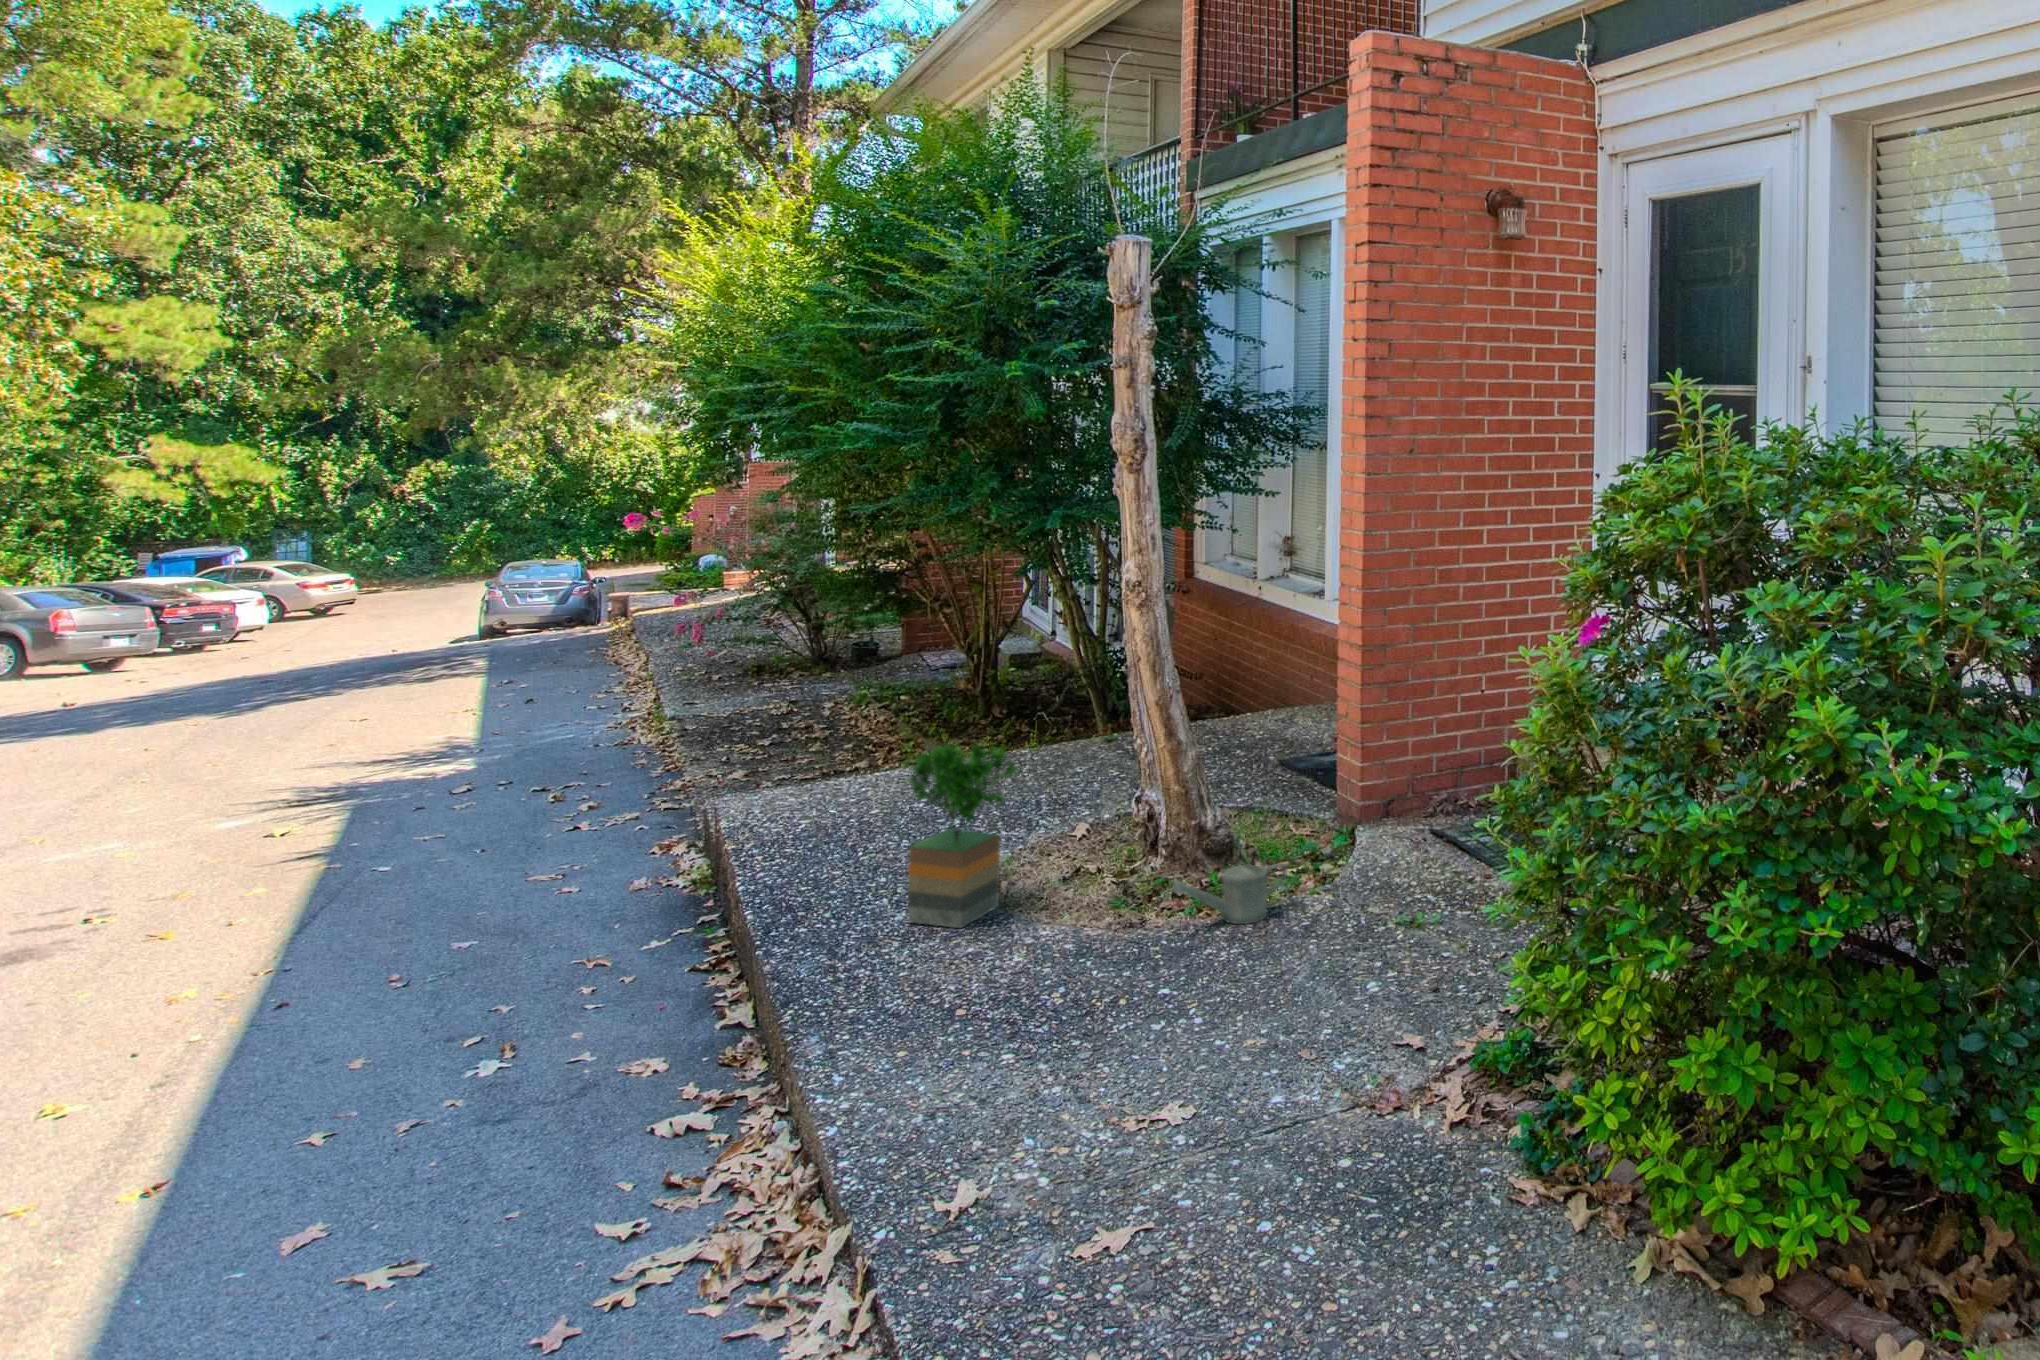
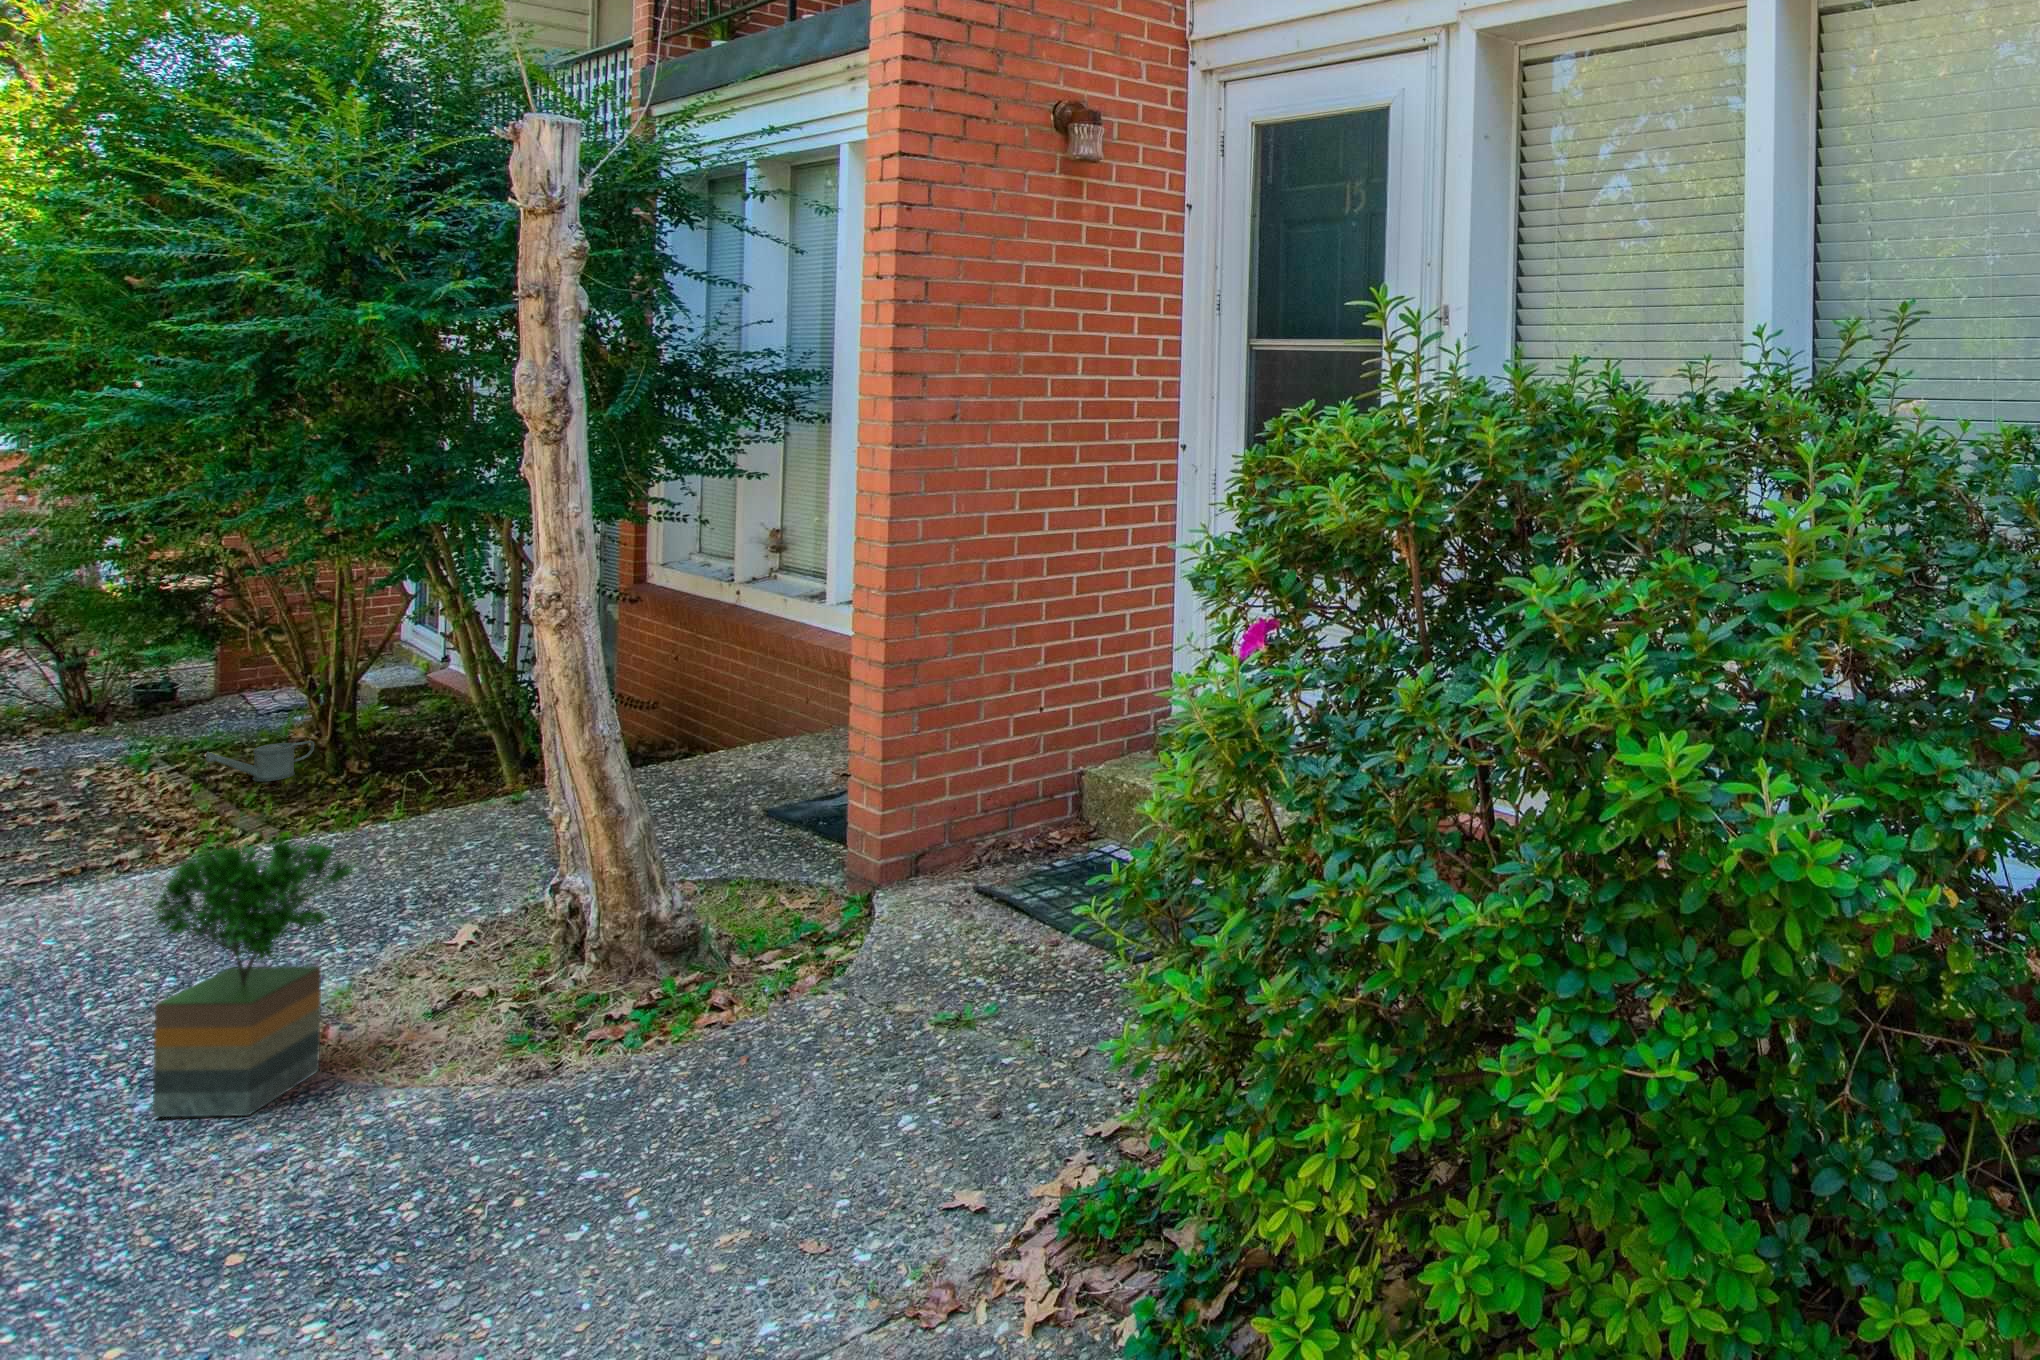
watering can: present [1173,863,1287,924] -> present [206,741,314,781]

